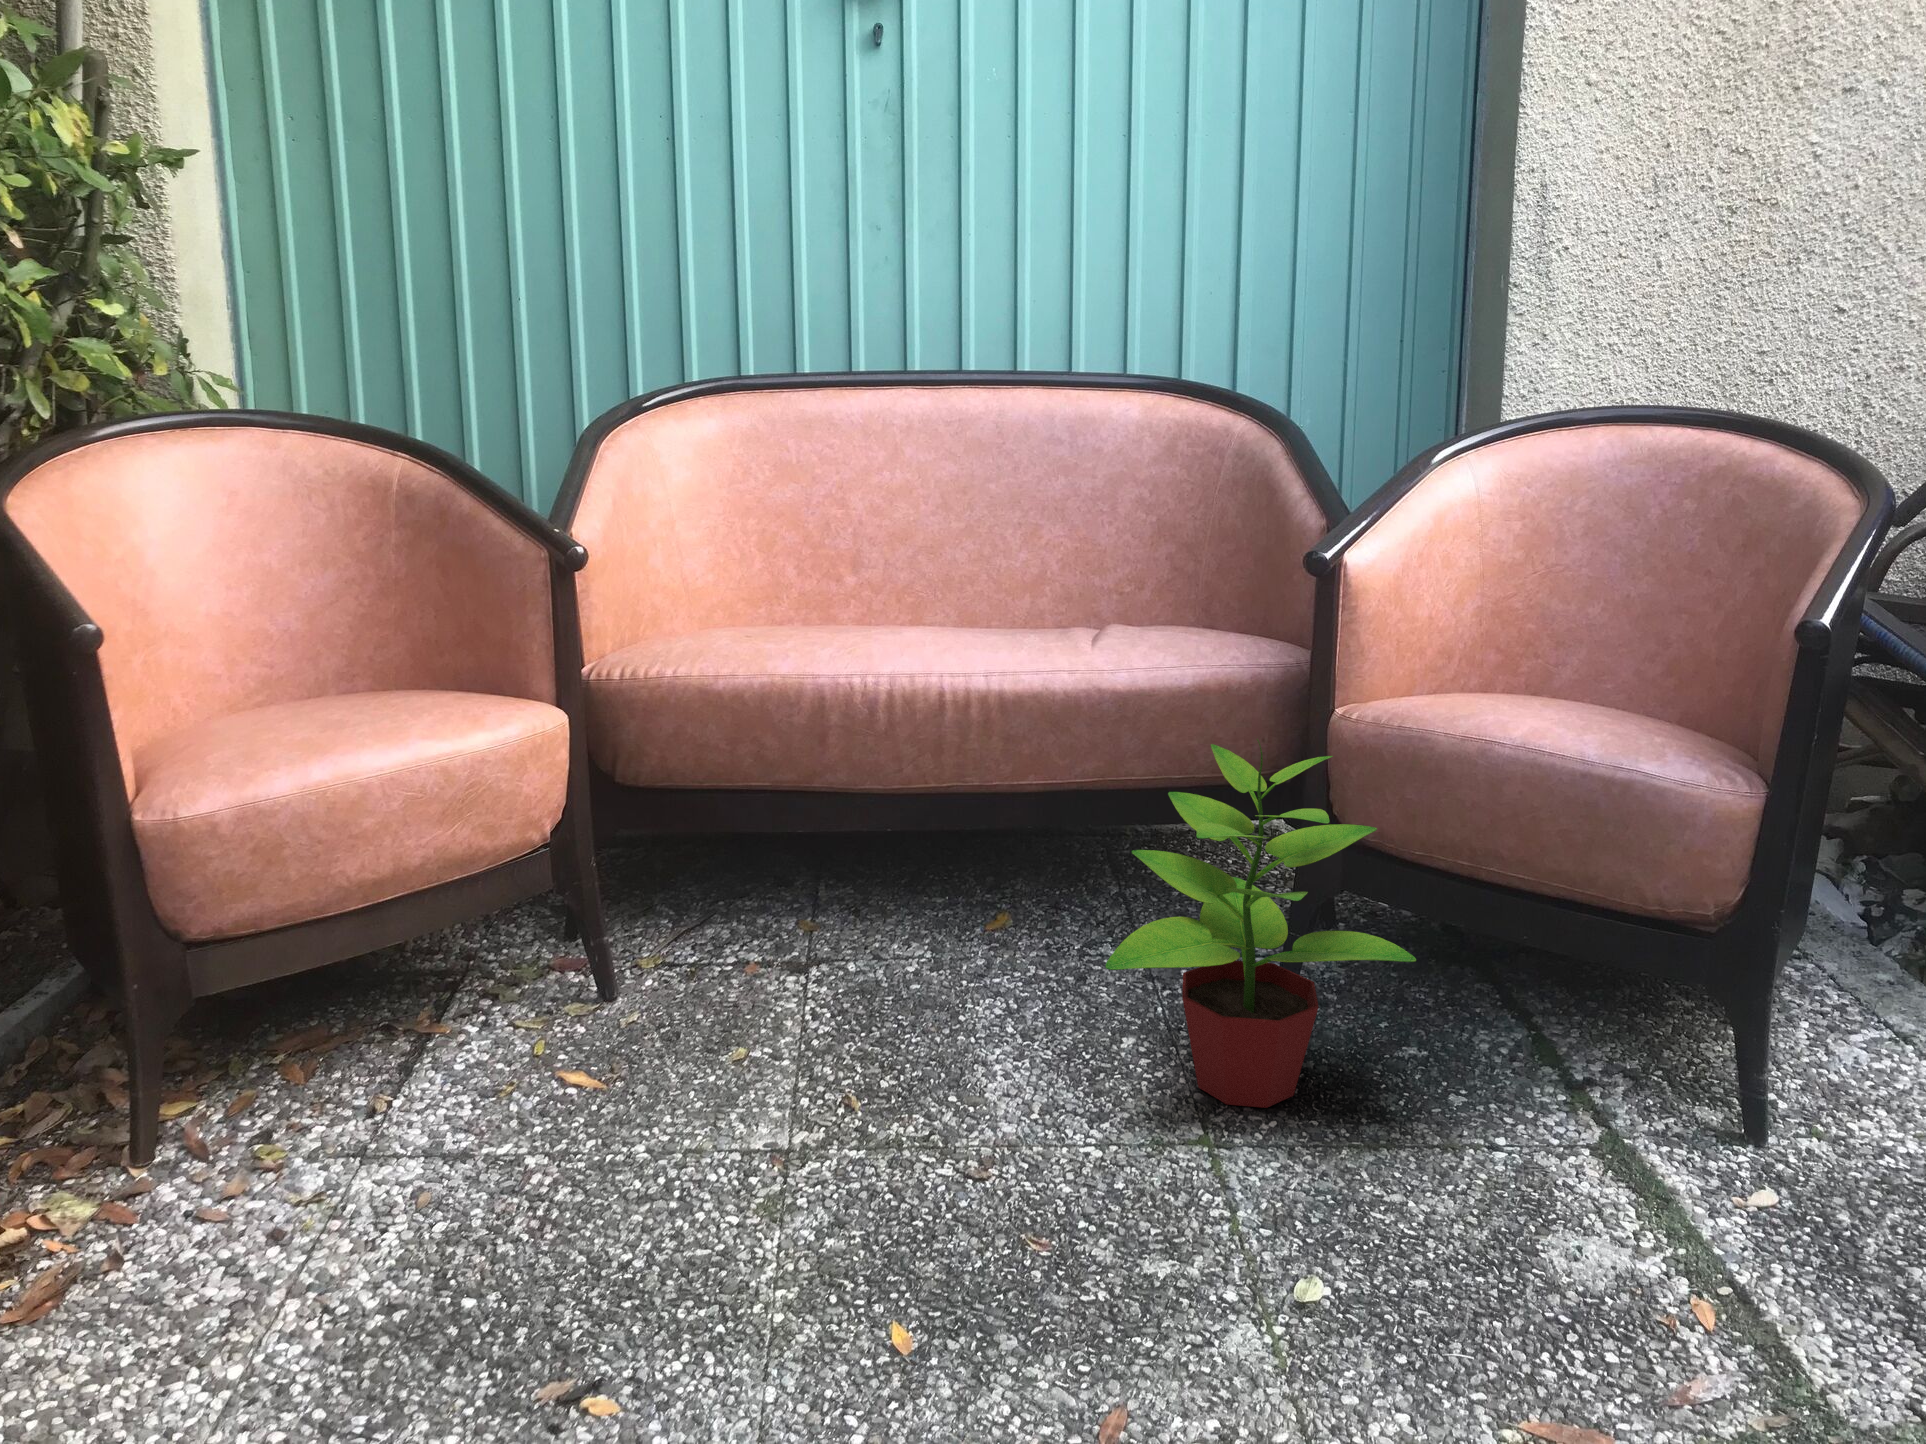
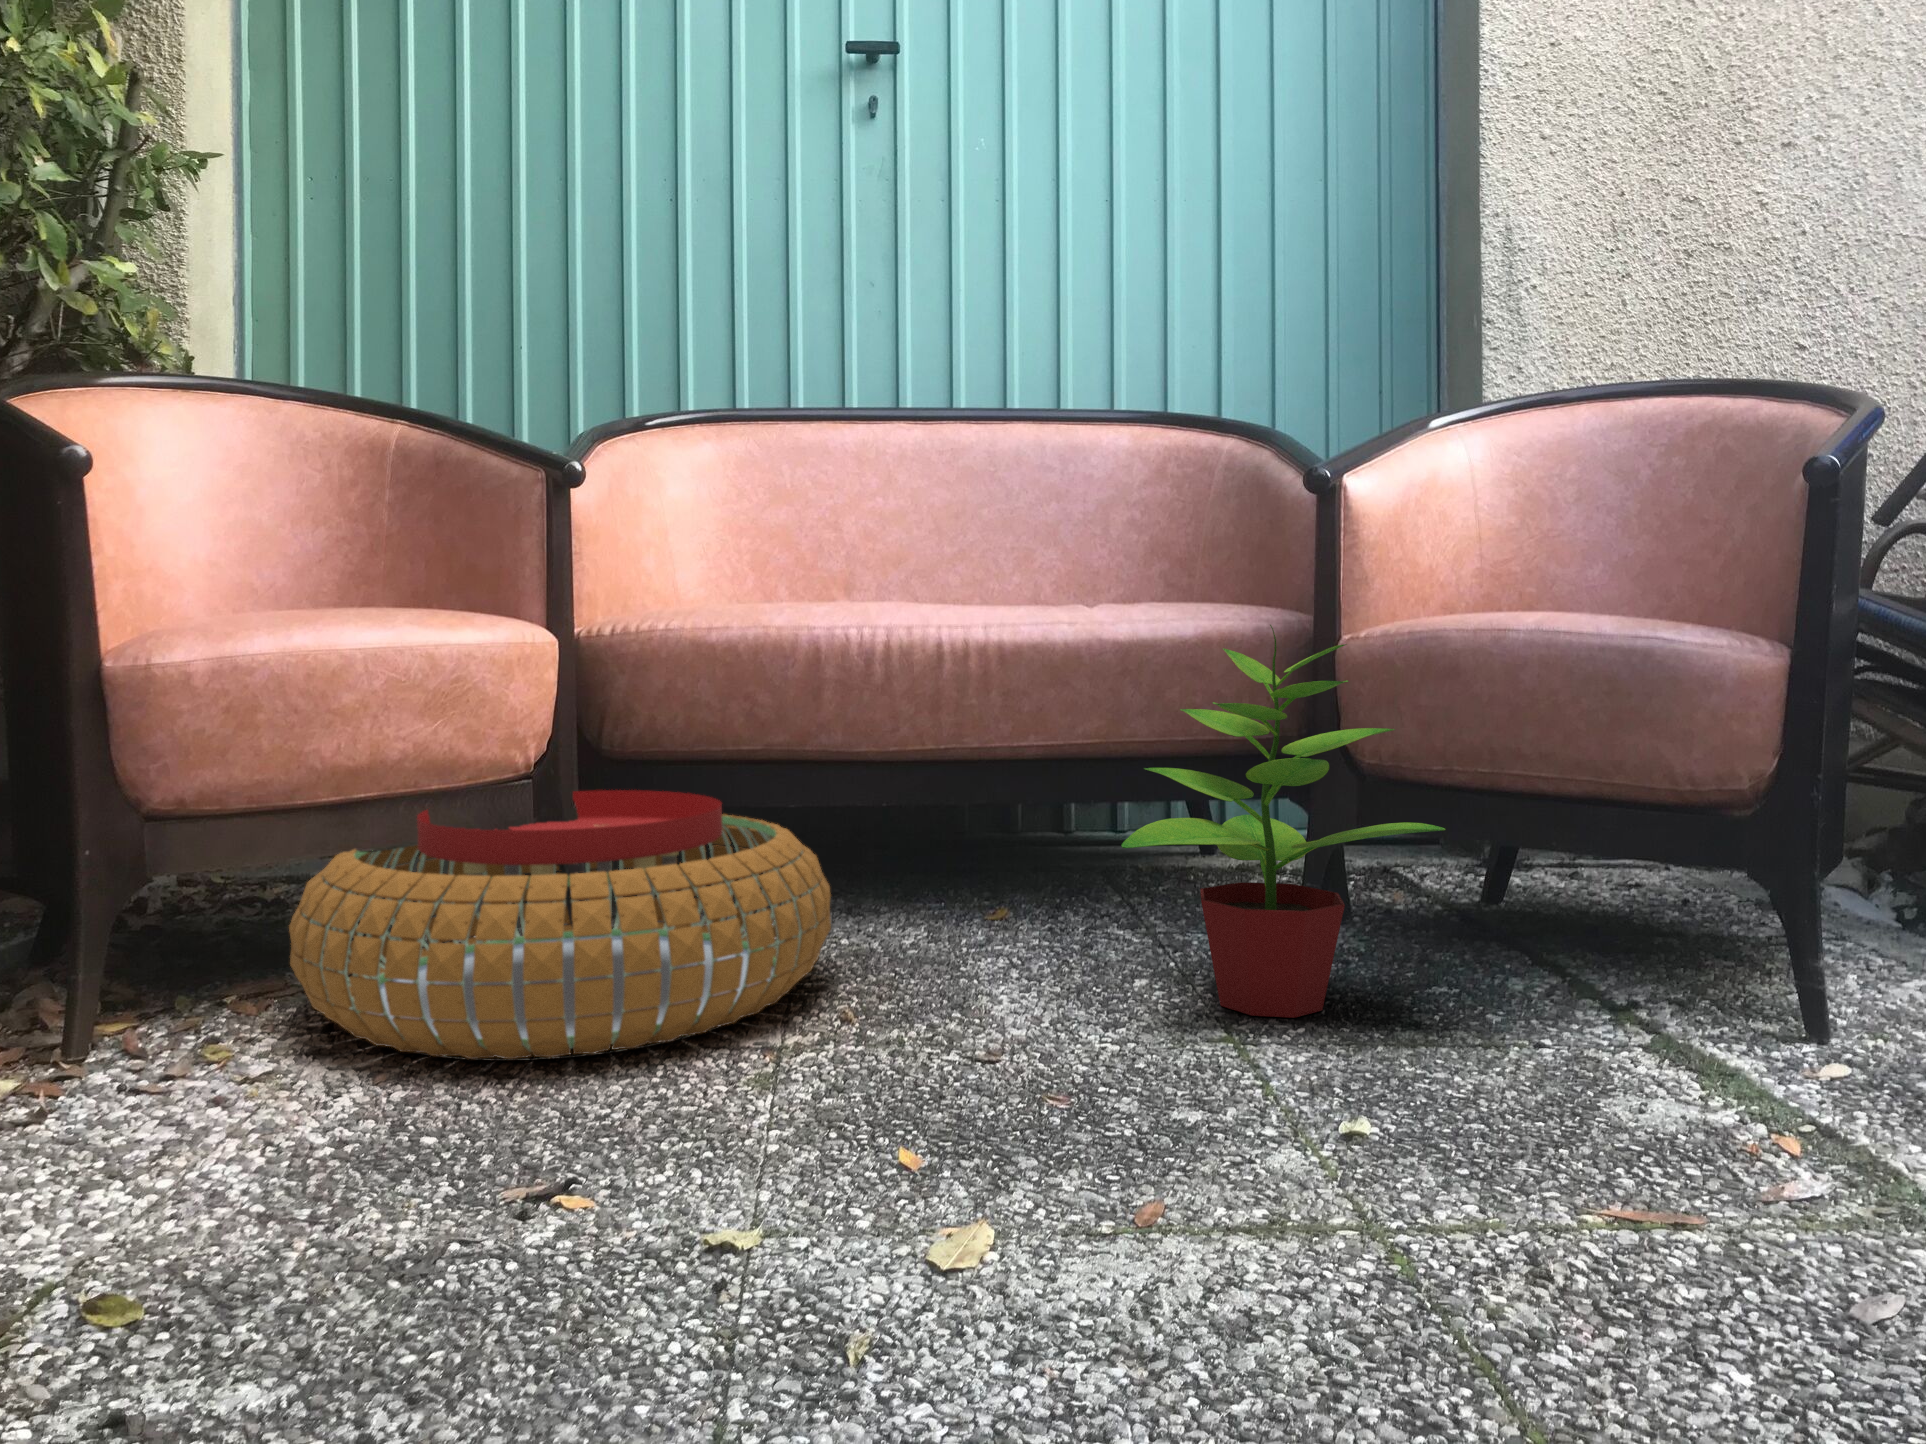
pouf: none [319,853,831,1182] -> present [289,790,831,1059]

